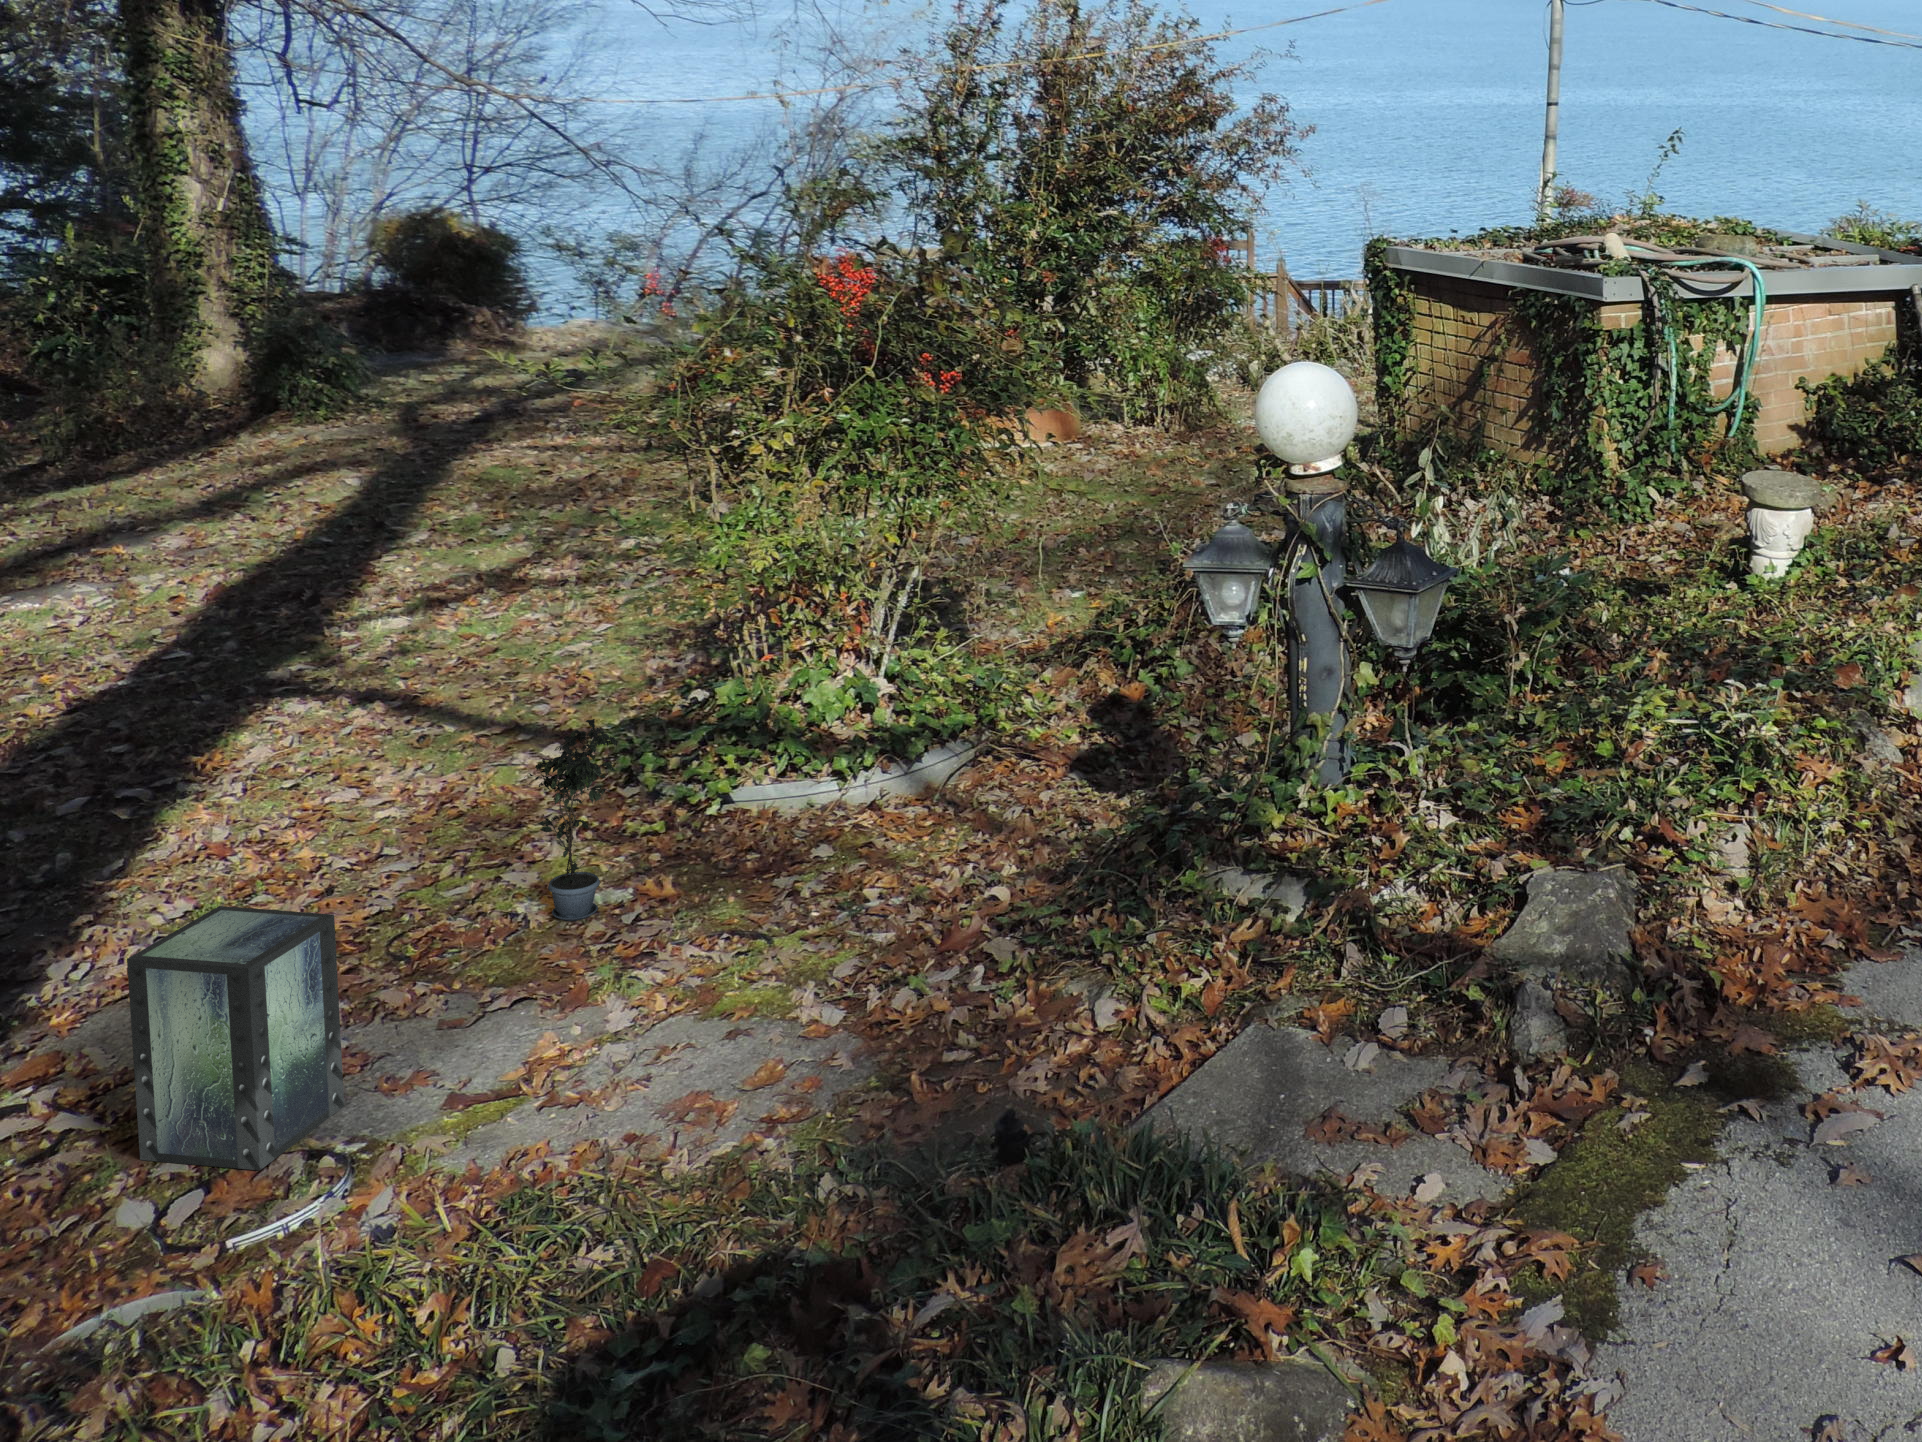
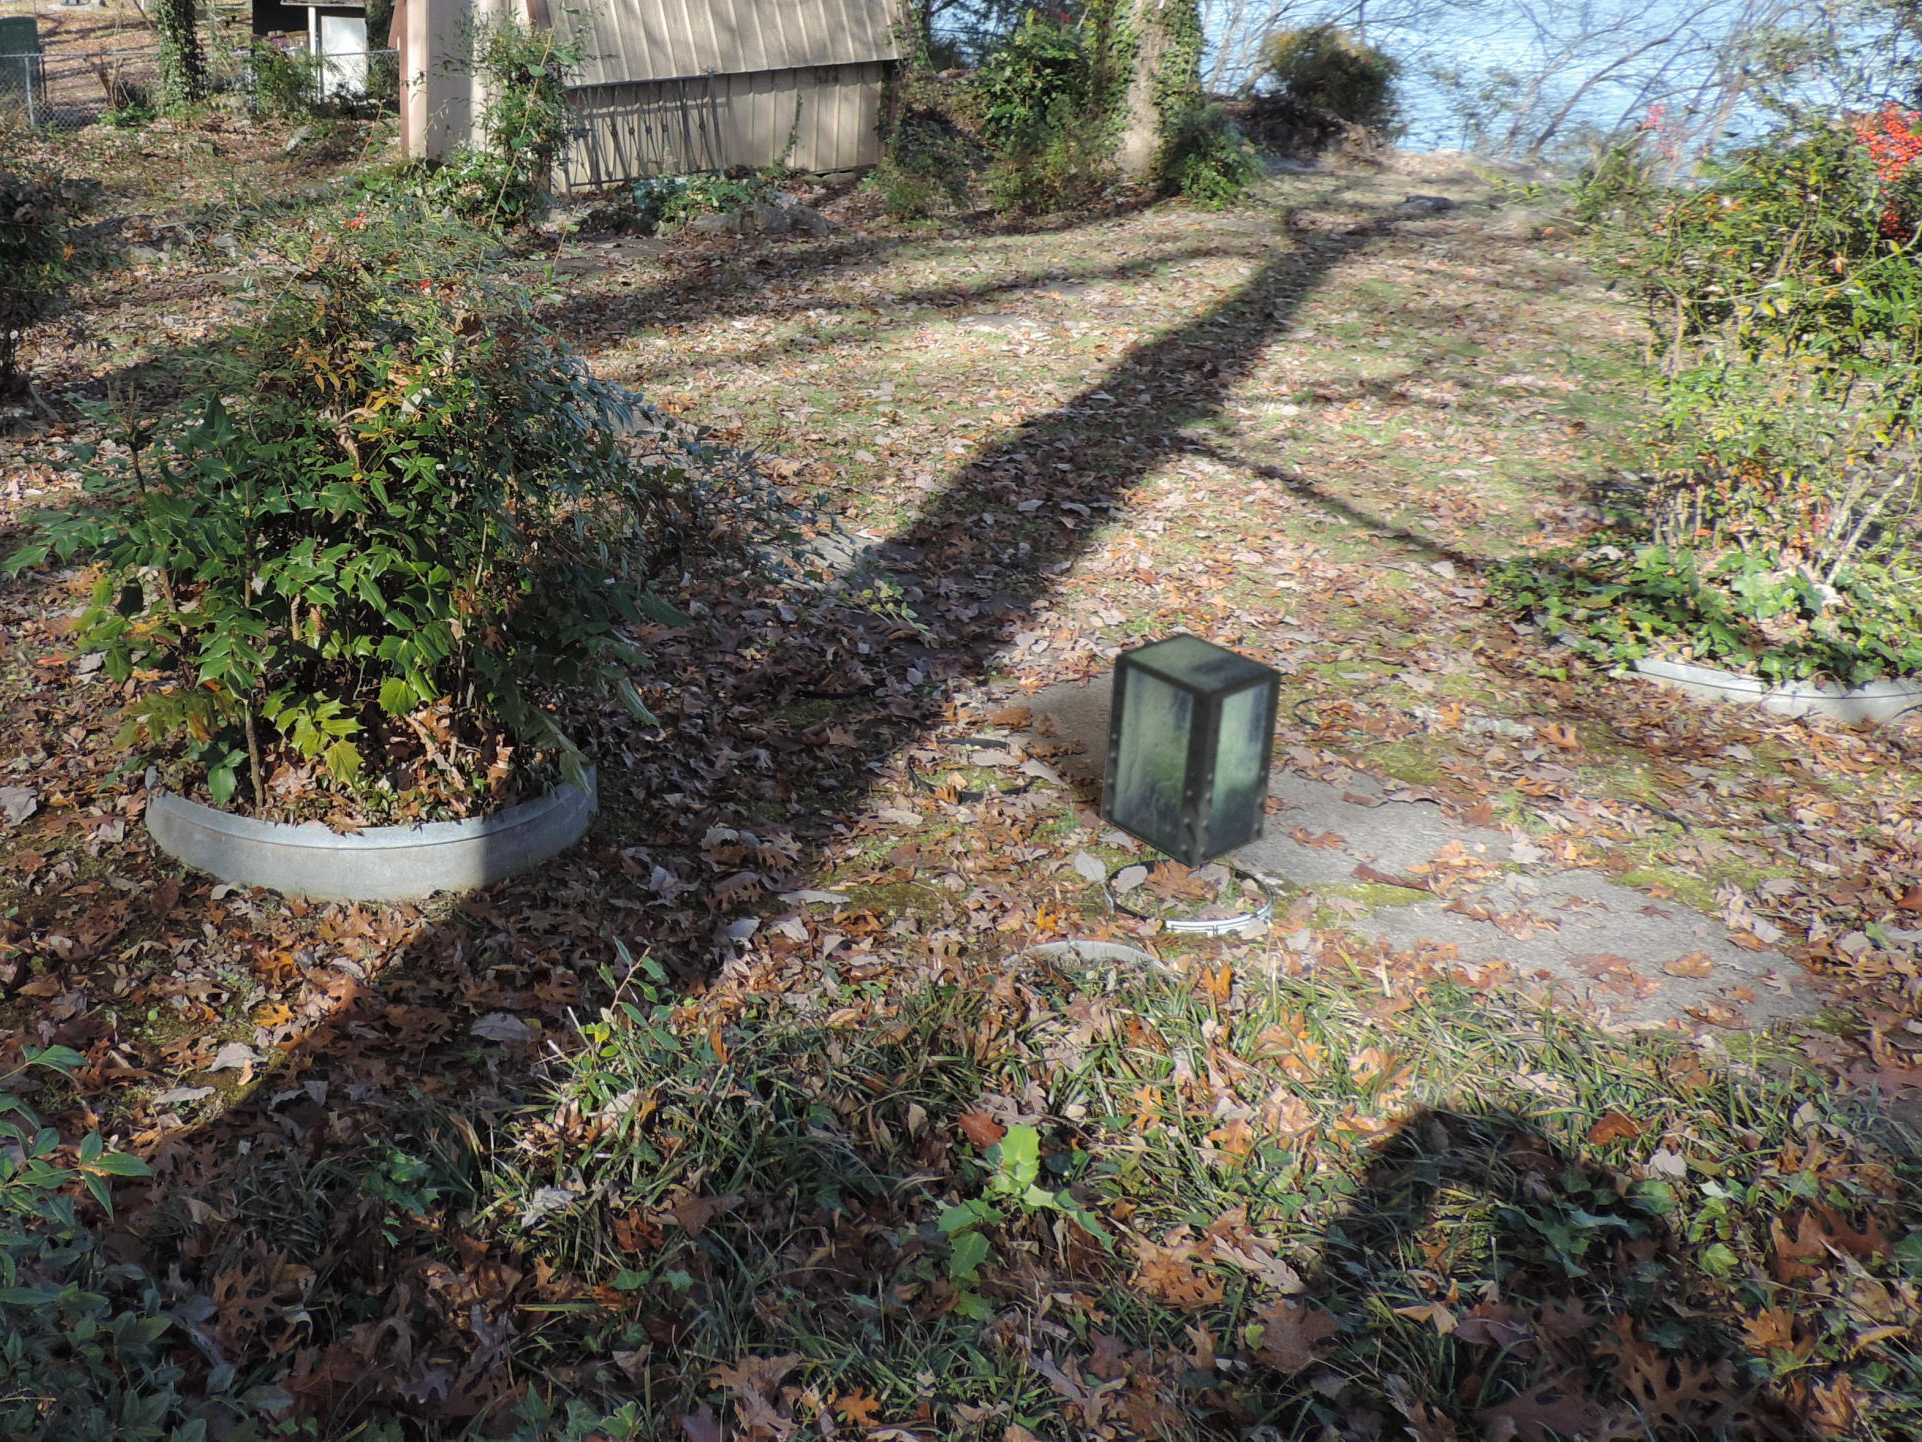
potted plant: present [524,719,618,921] -> none [1443,554,1544,738]

